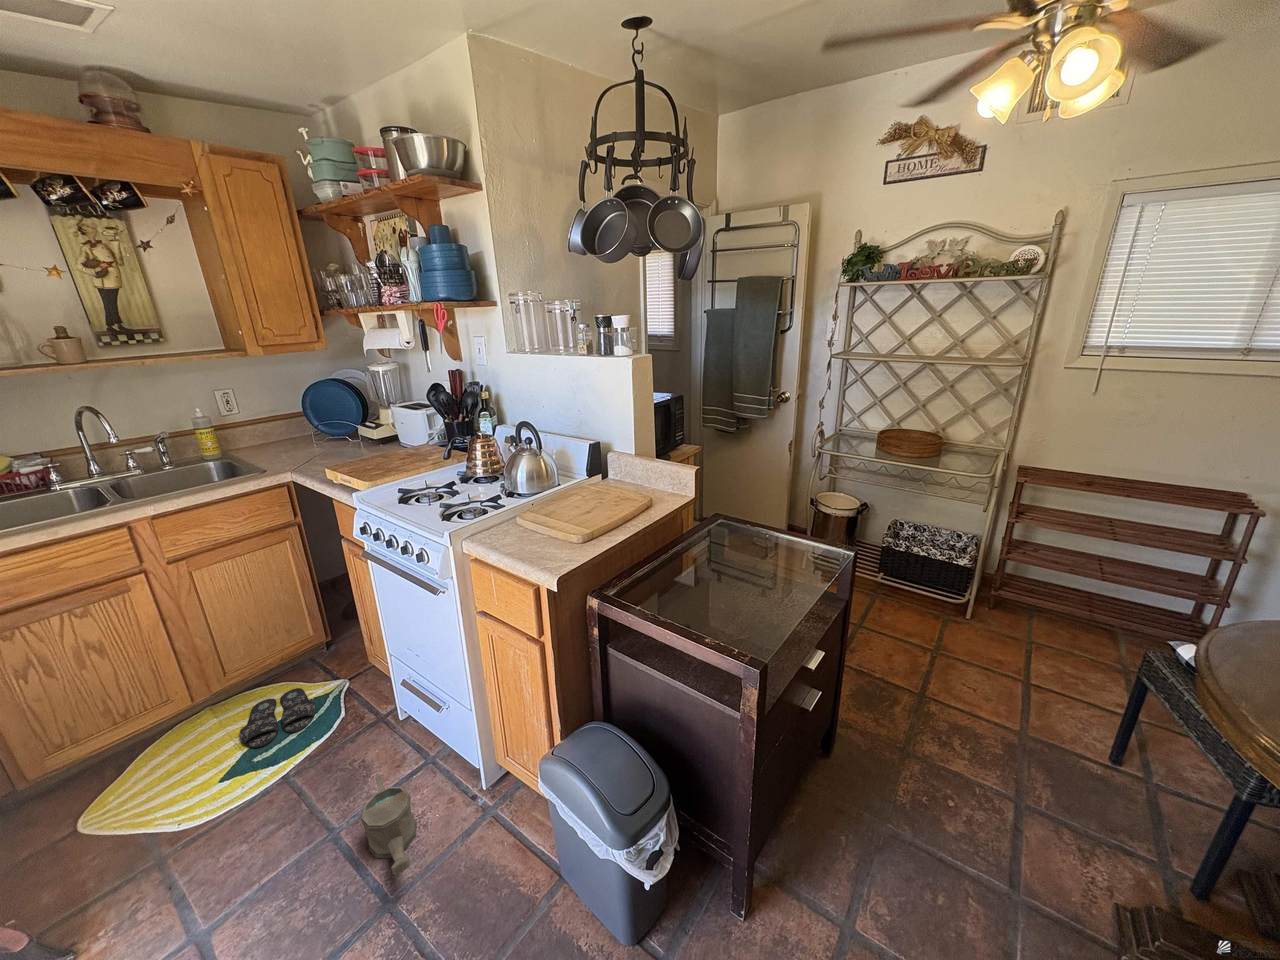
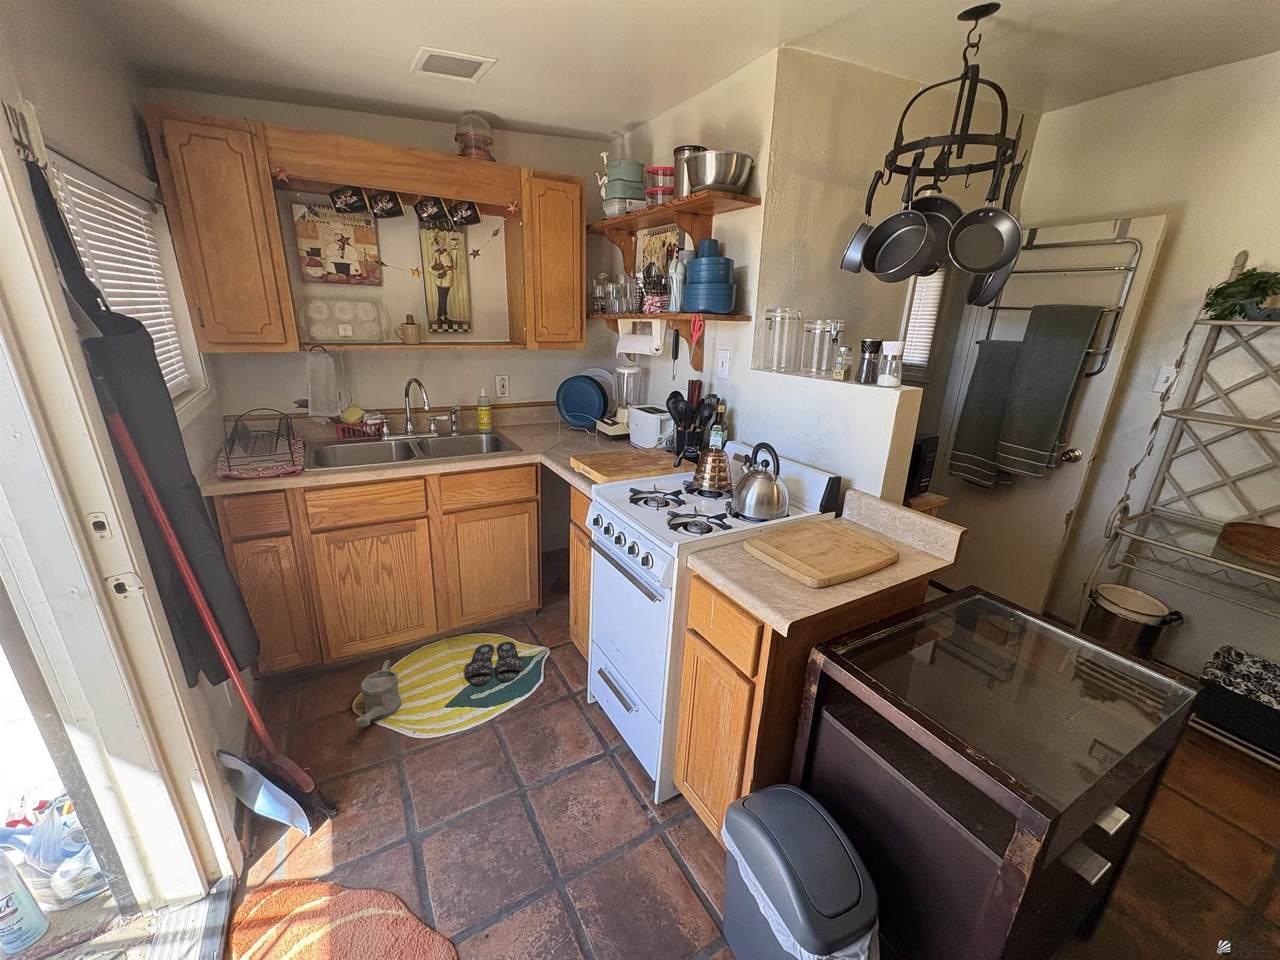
watering can: present [361,775,417,875] -> present [356,660,402,727]

